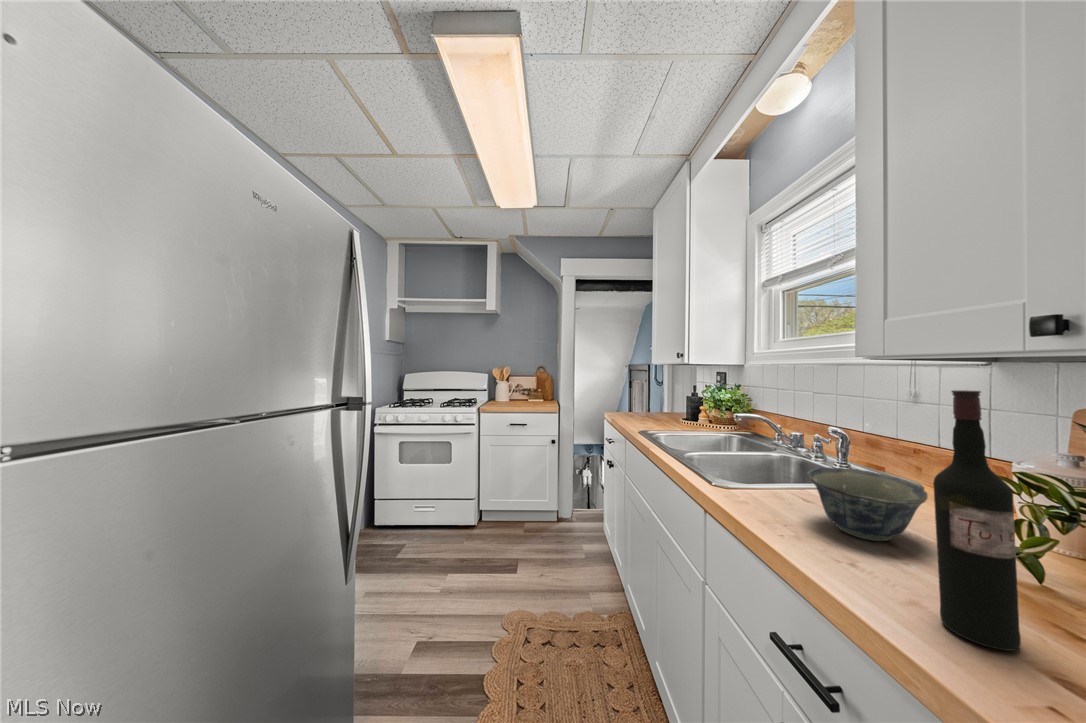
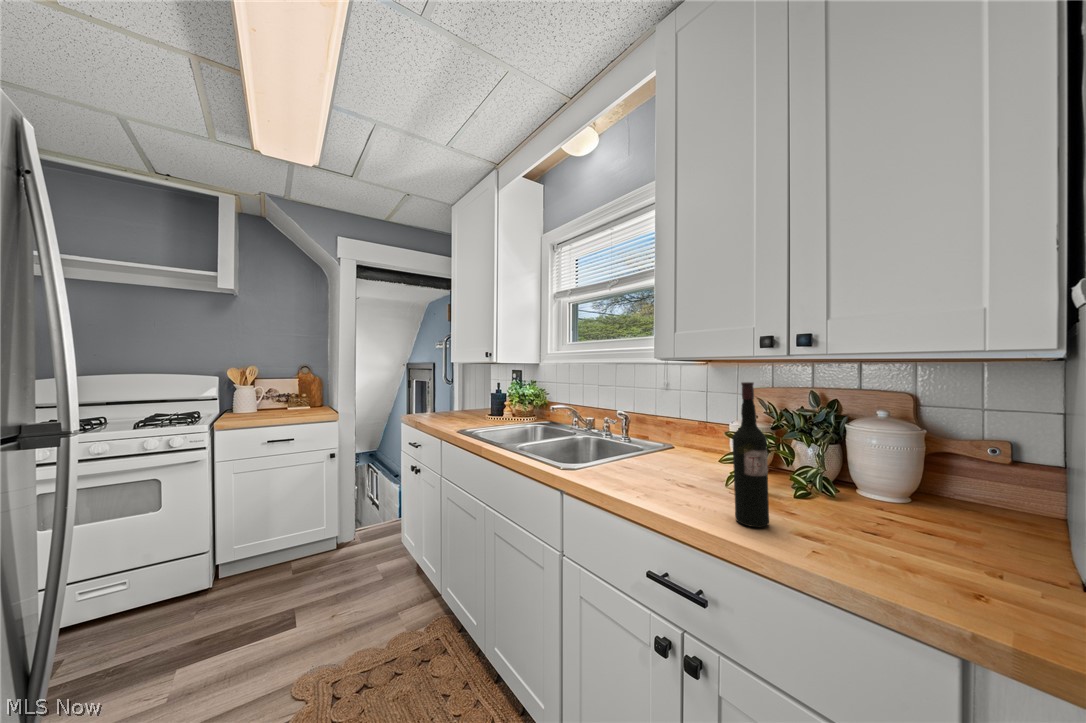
bowl: present [807,468,928,541] -> none [638,439,704,486]

